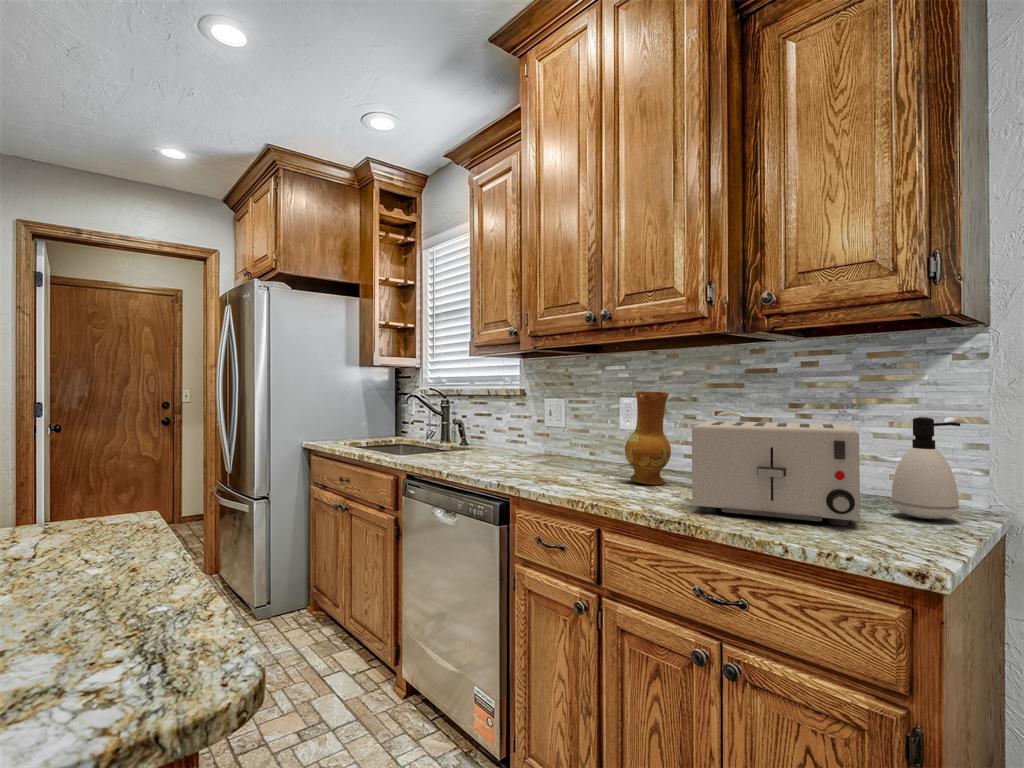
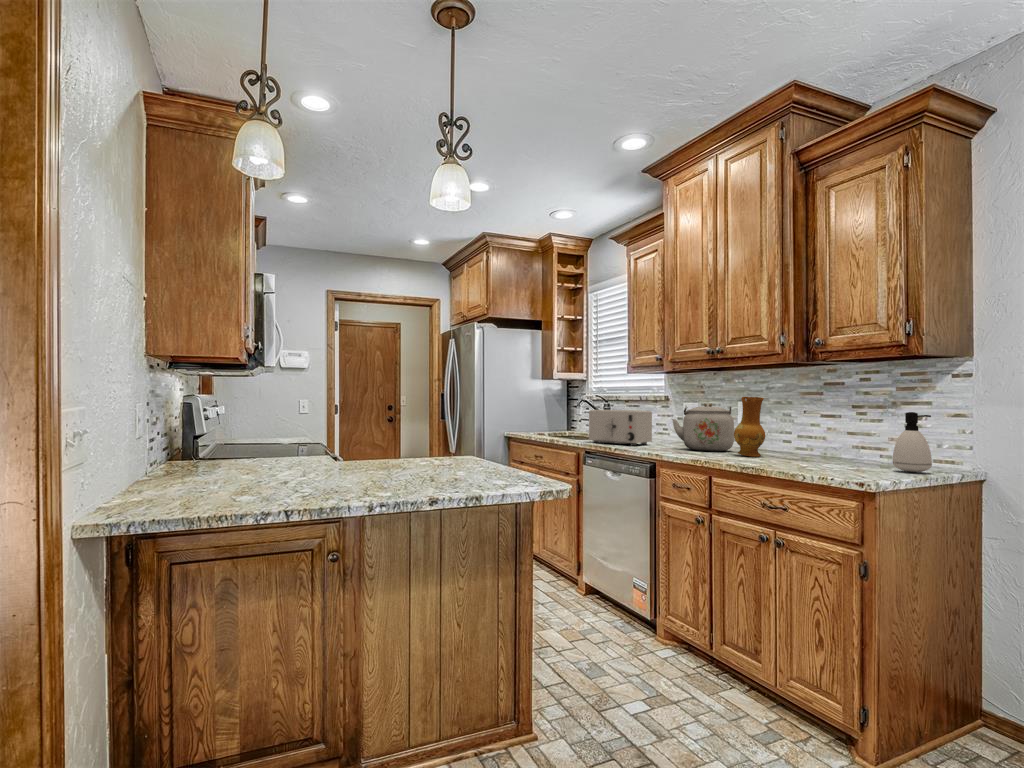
kettle: none [531,400,619,472] -> present [672,403,734,451]
toaster: present [692,421,860,526] -> present [589,410,652,446]

